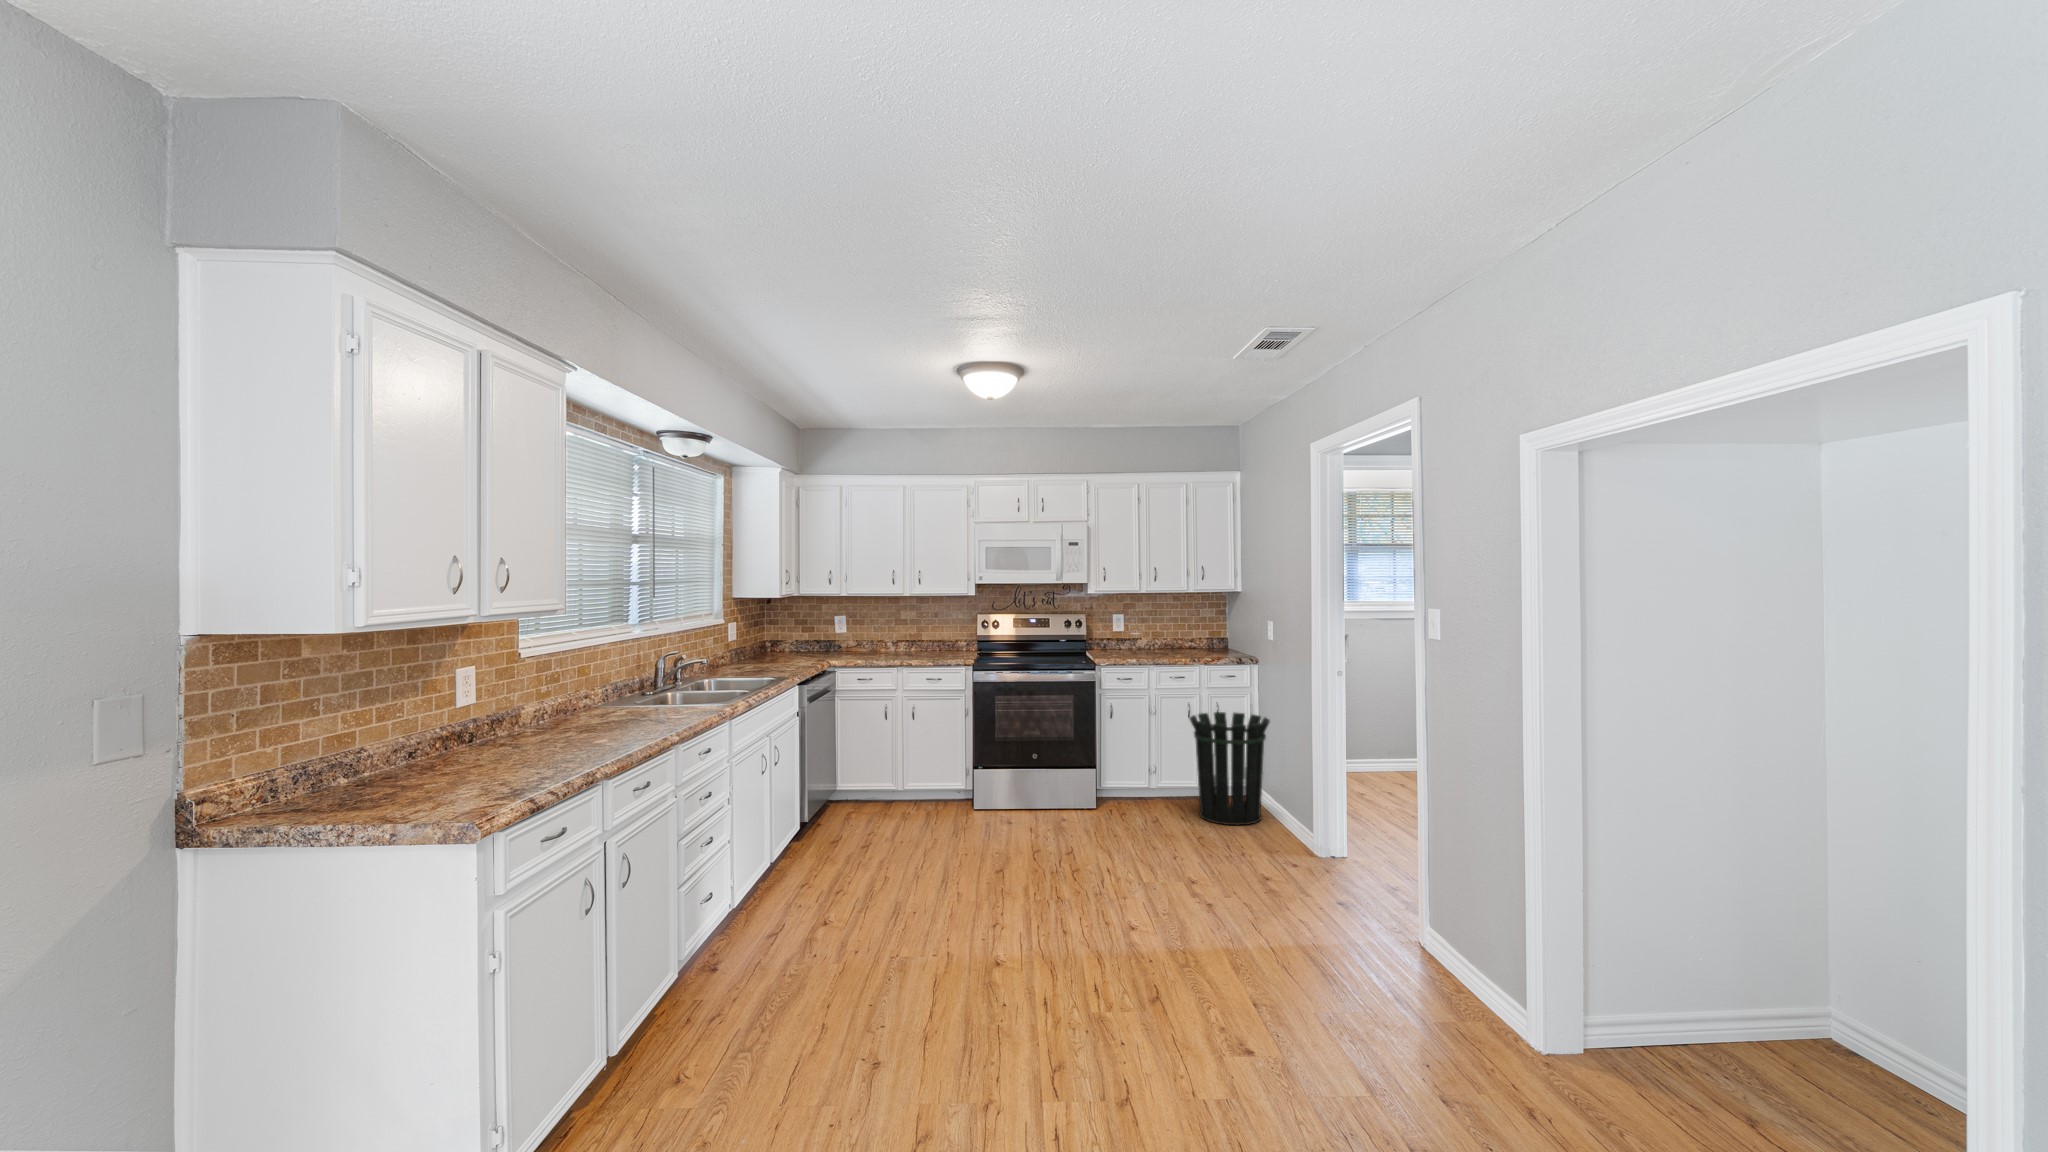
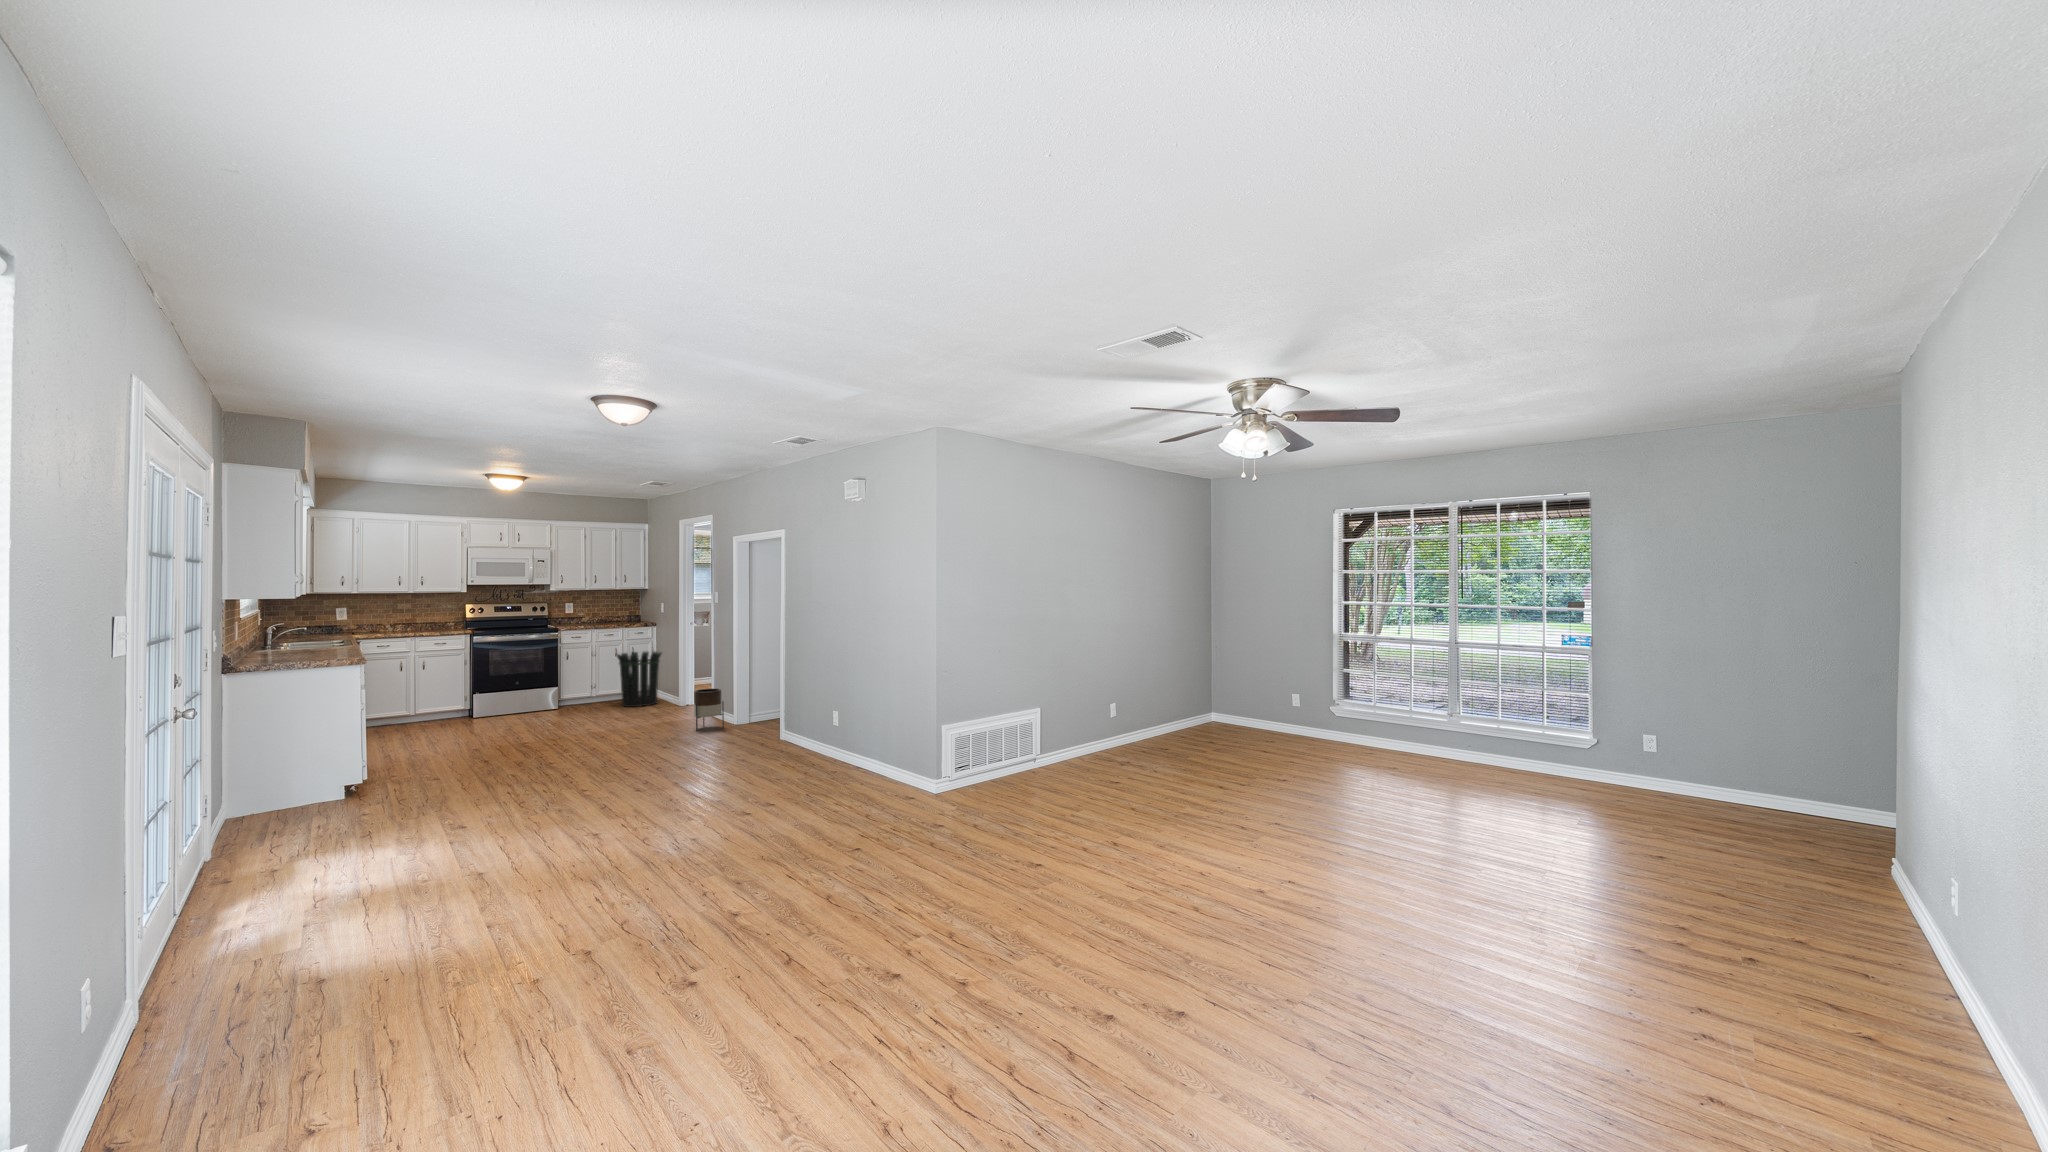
planter: none [1372,864,1453,987] -> present [694,688,724,731]

